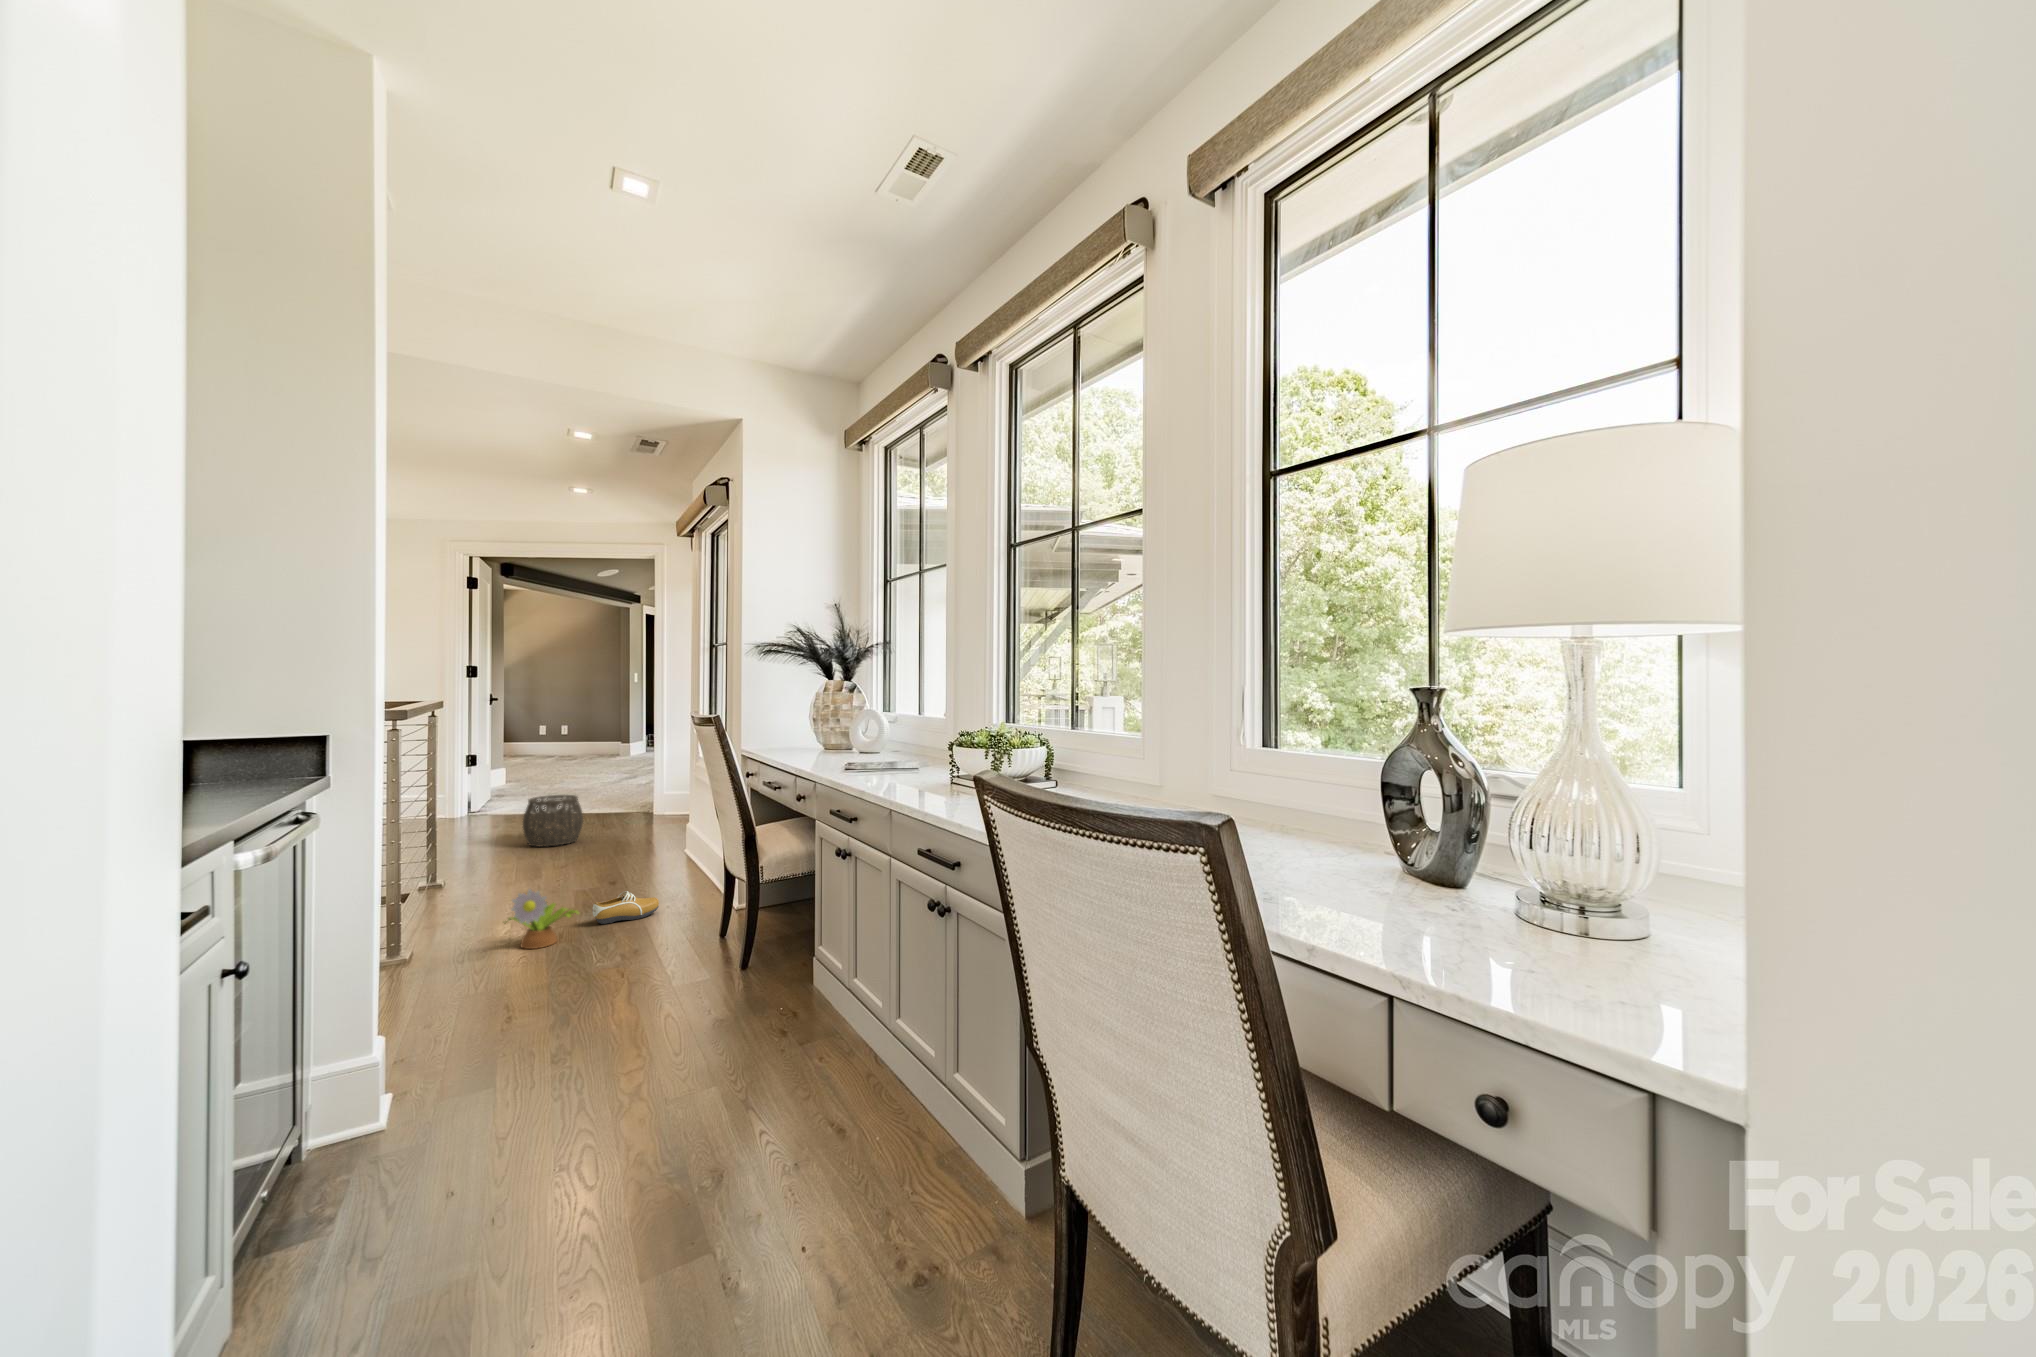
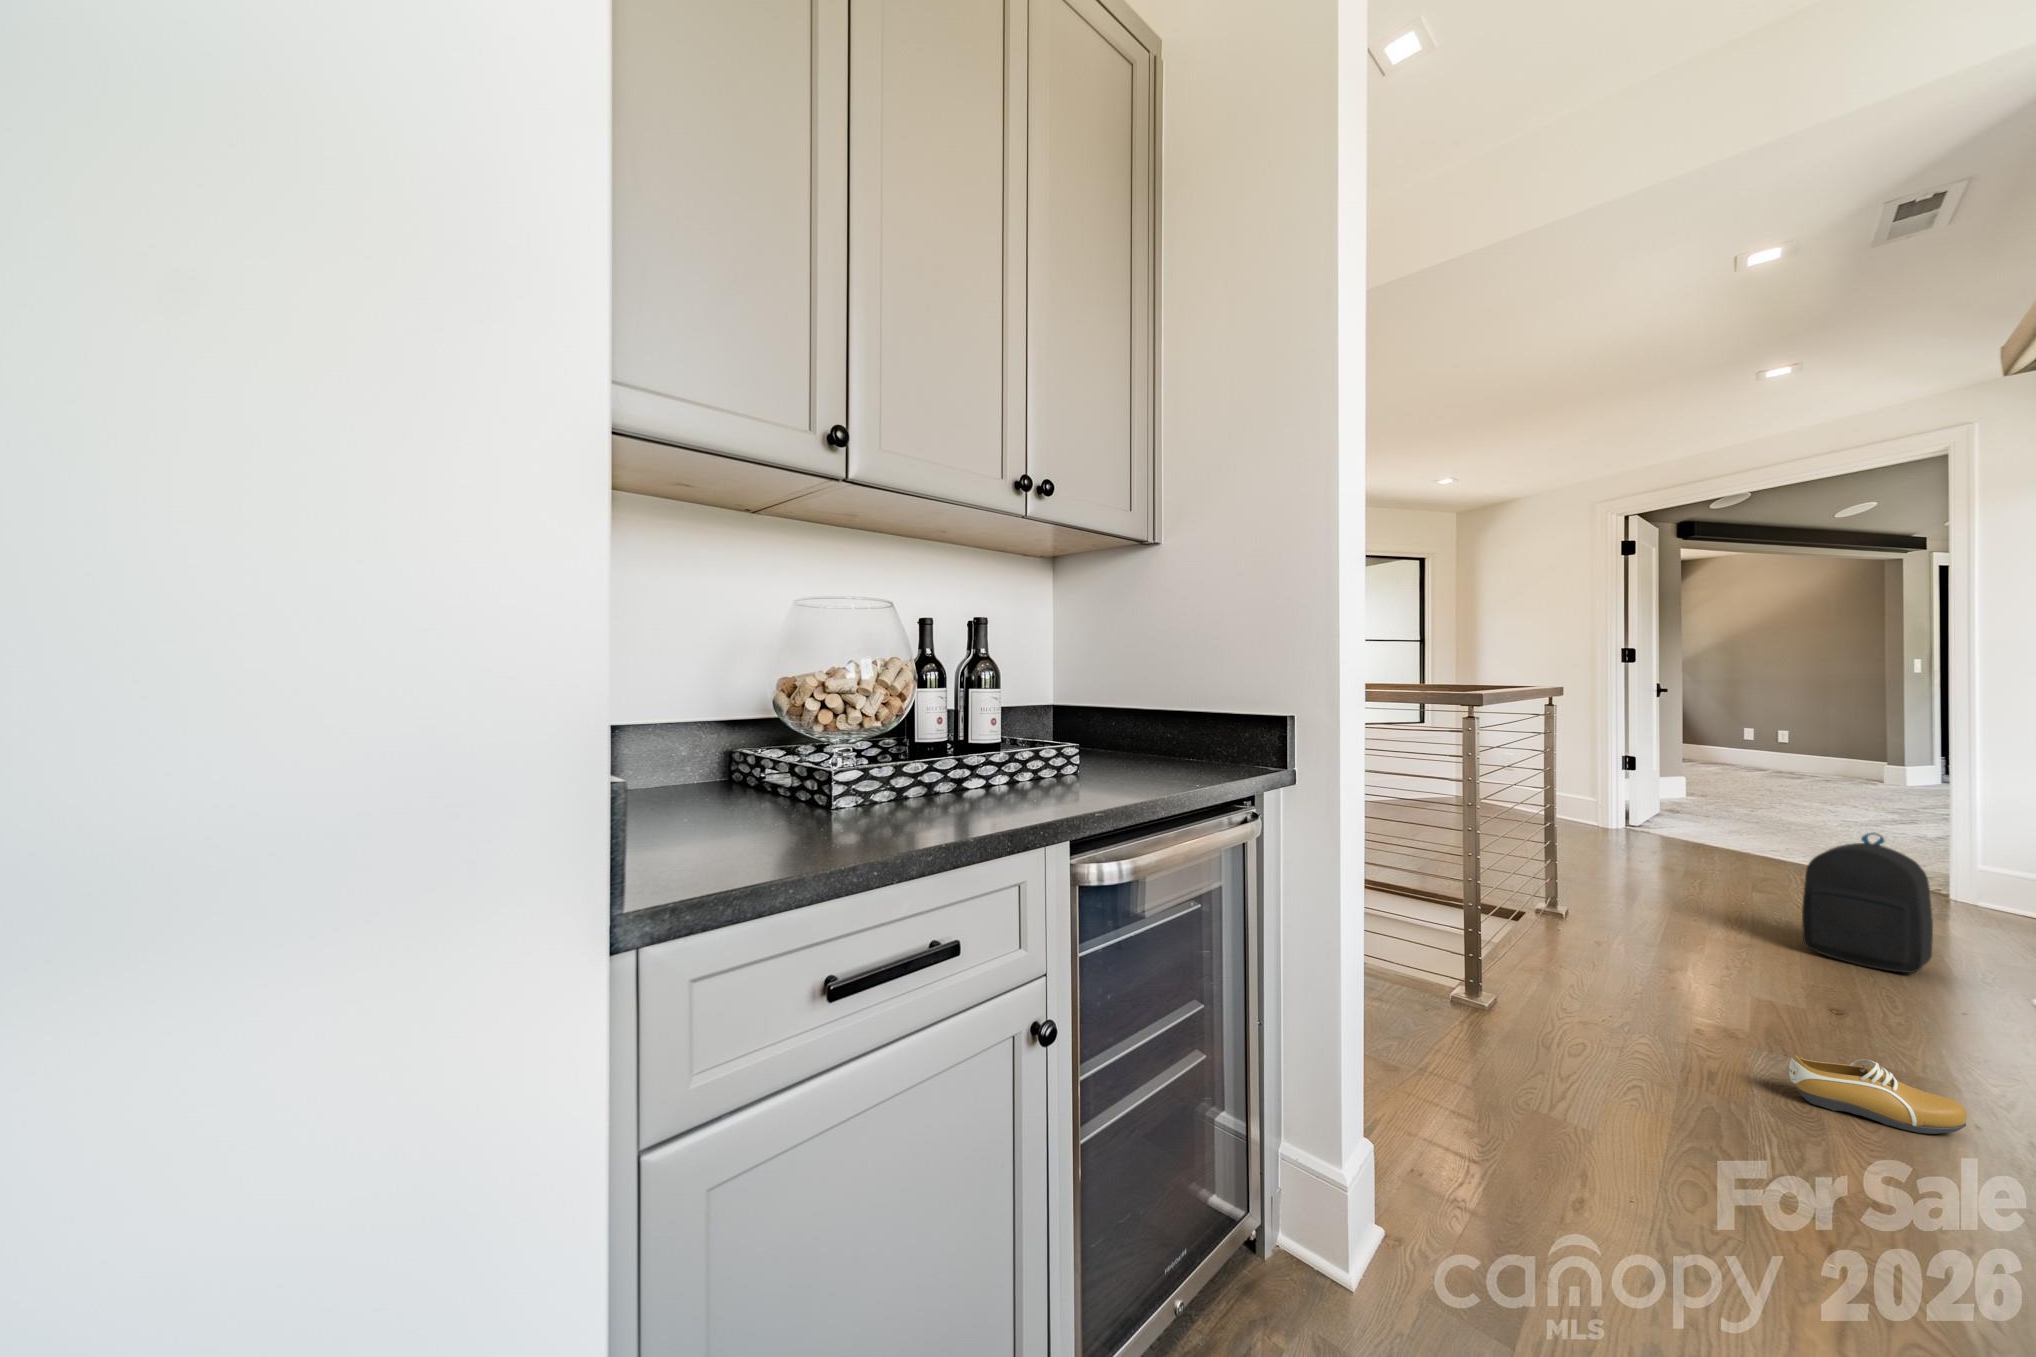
backpack: none [590,781,646,859] -> present [1802,833,1933,973]
woven basket: present [523,795,583,847] -> none [1685,828,1794,909]
decorative plant: present [508,889,578,949] -> none [1609,993,1757,1103]

